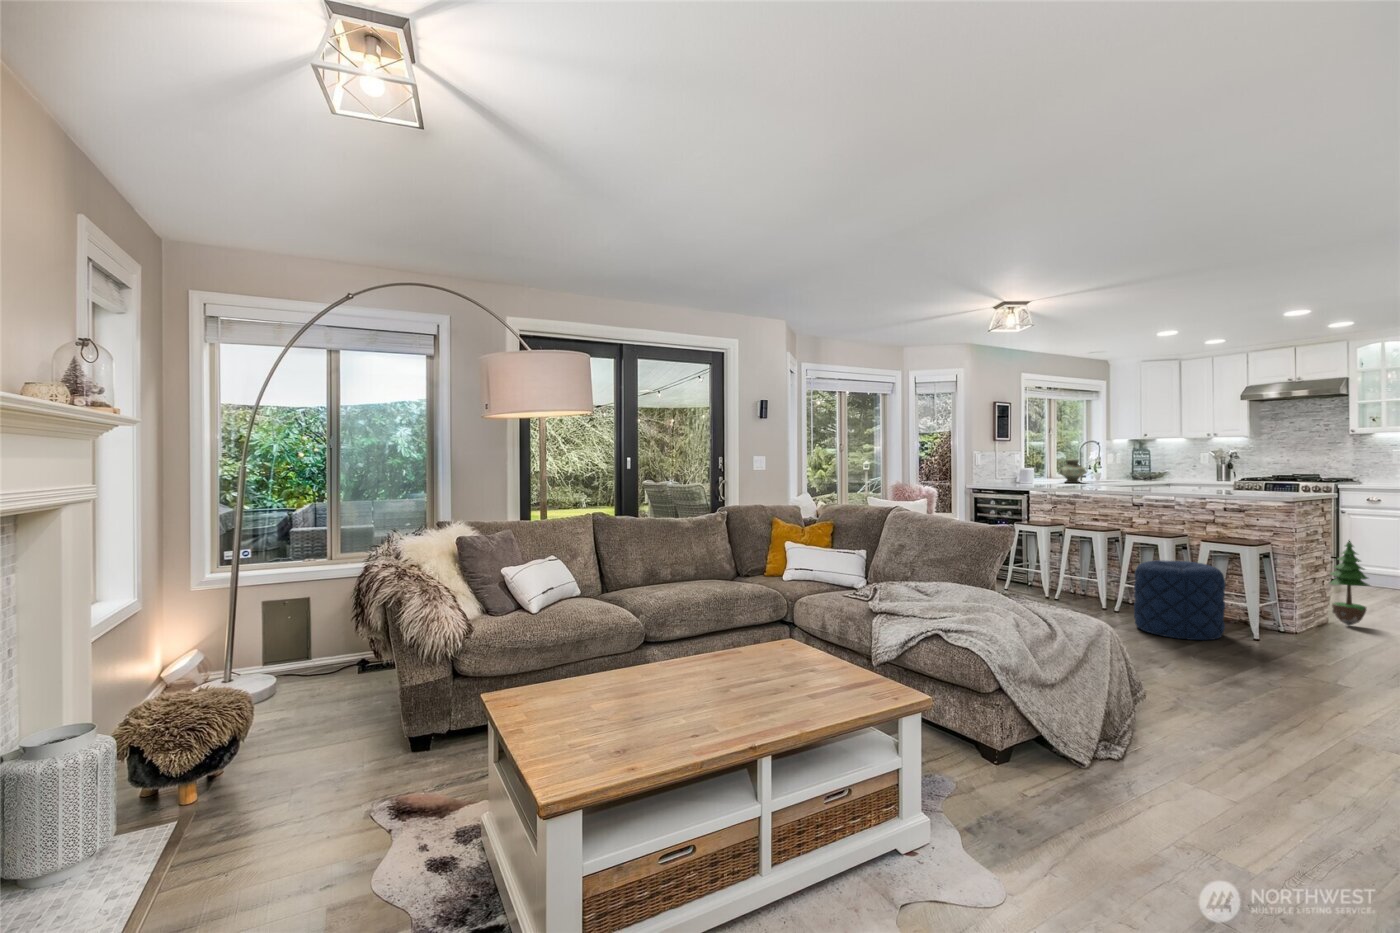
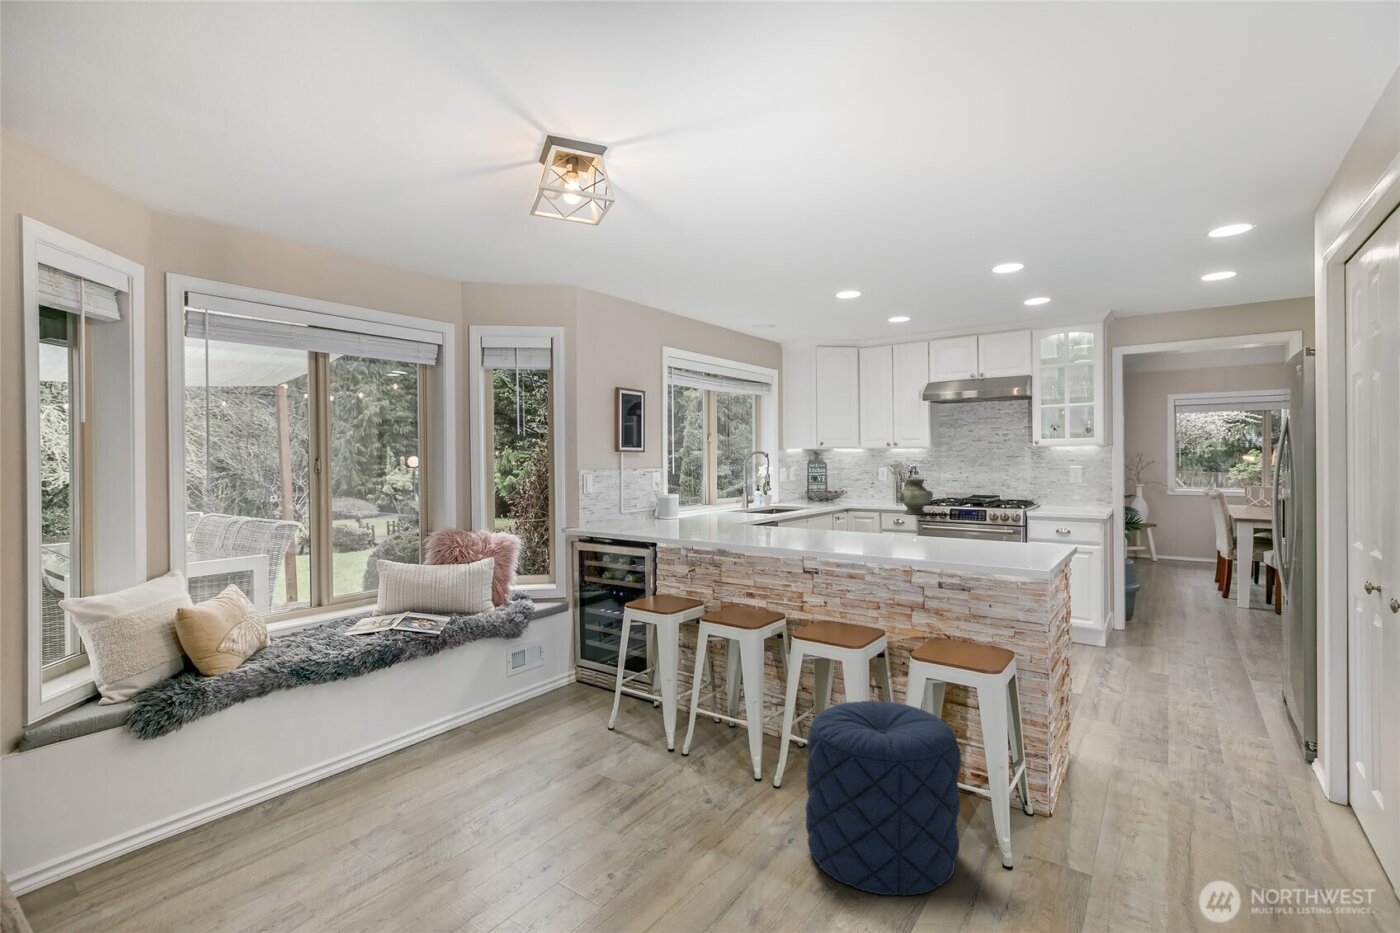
vase: present [1058,459,1087,483] -> present [897,477,933,514]
potted tree: present [1329,540,1369,626] -> none [1075,632,1134,775]

